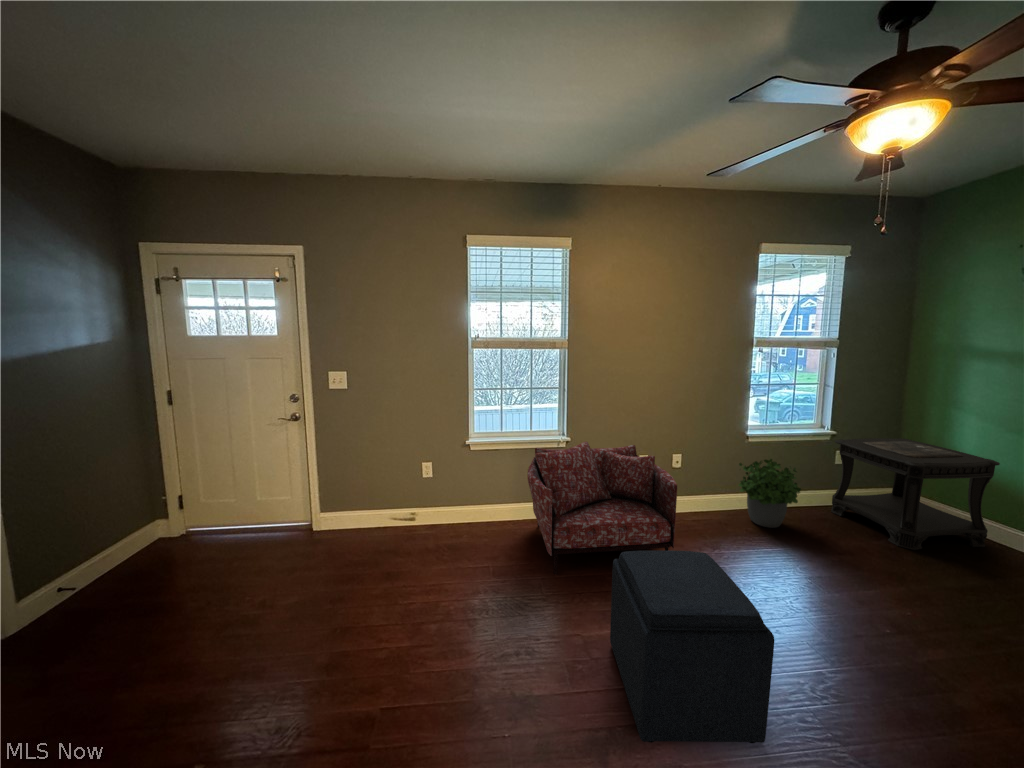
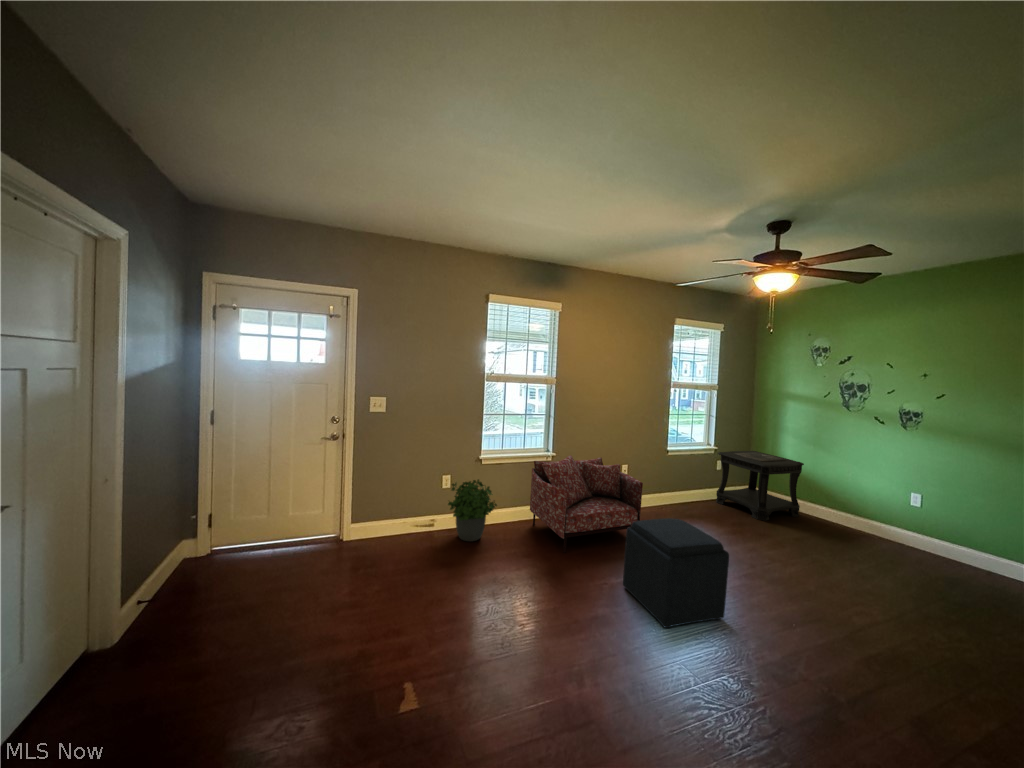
potted plant: present [739,459,801,528] -> present [448,479,497,542]

